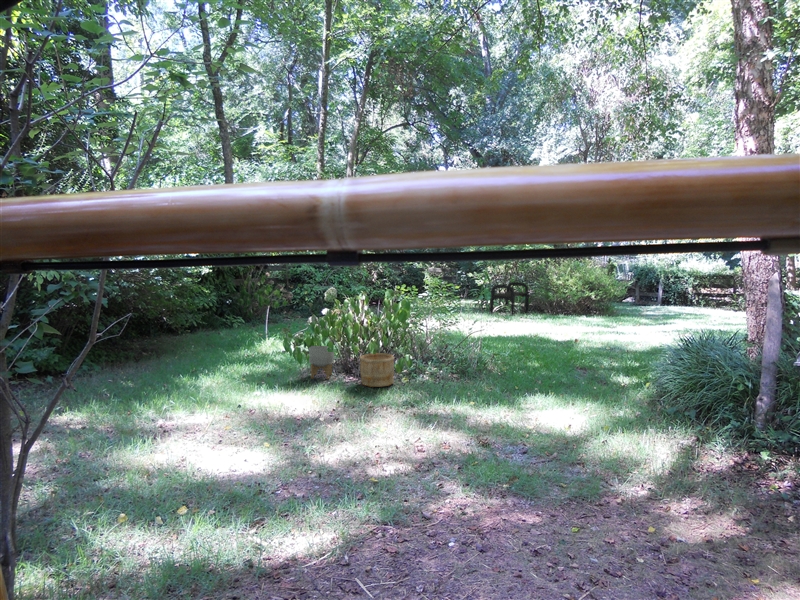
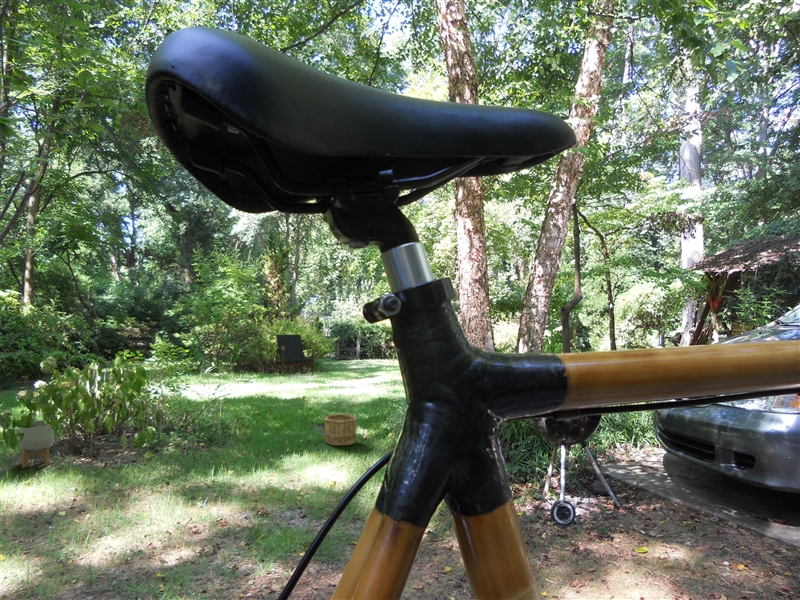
lounge chair: none [561,277,601,318] -> present [275,335,314,376]
bench: present [490,282,529,316] -> none [200,340,242,377]
wooden bucket: present [360,353,394,387] -> present [325,414,357,446]

